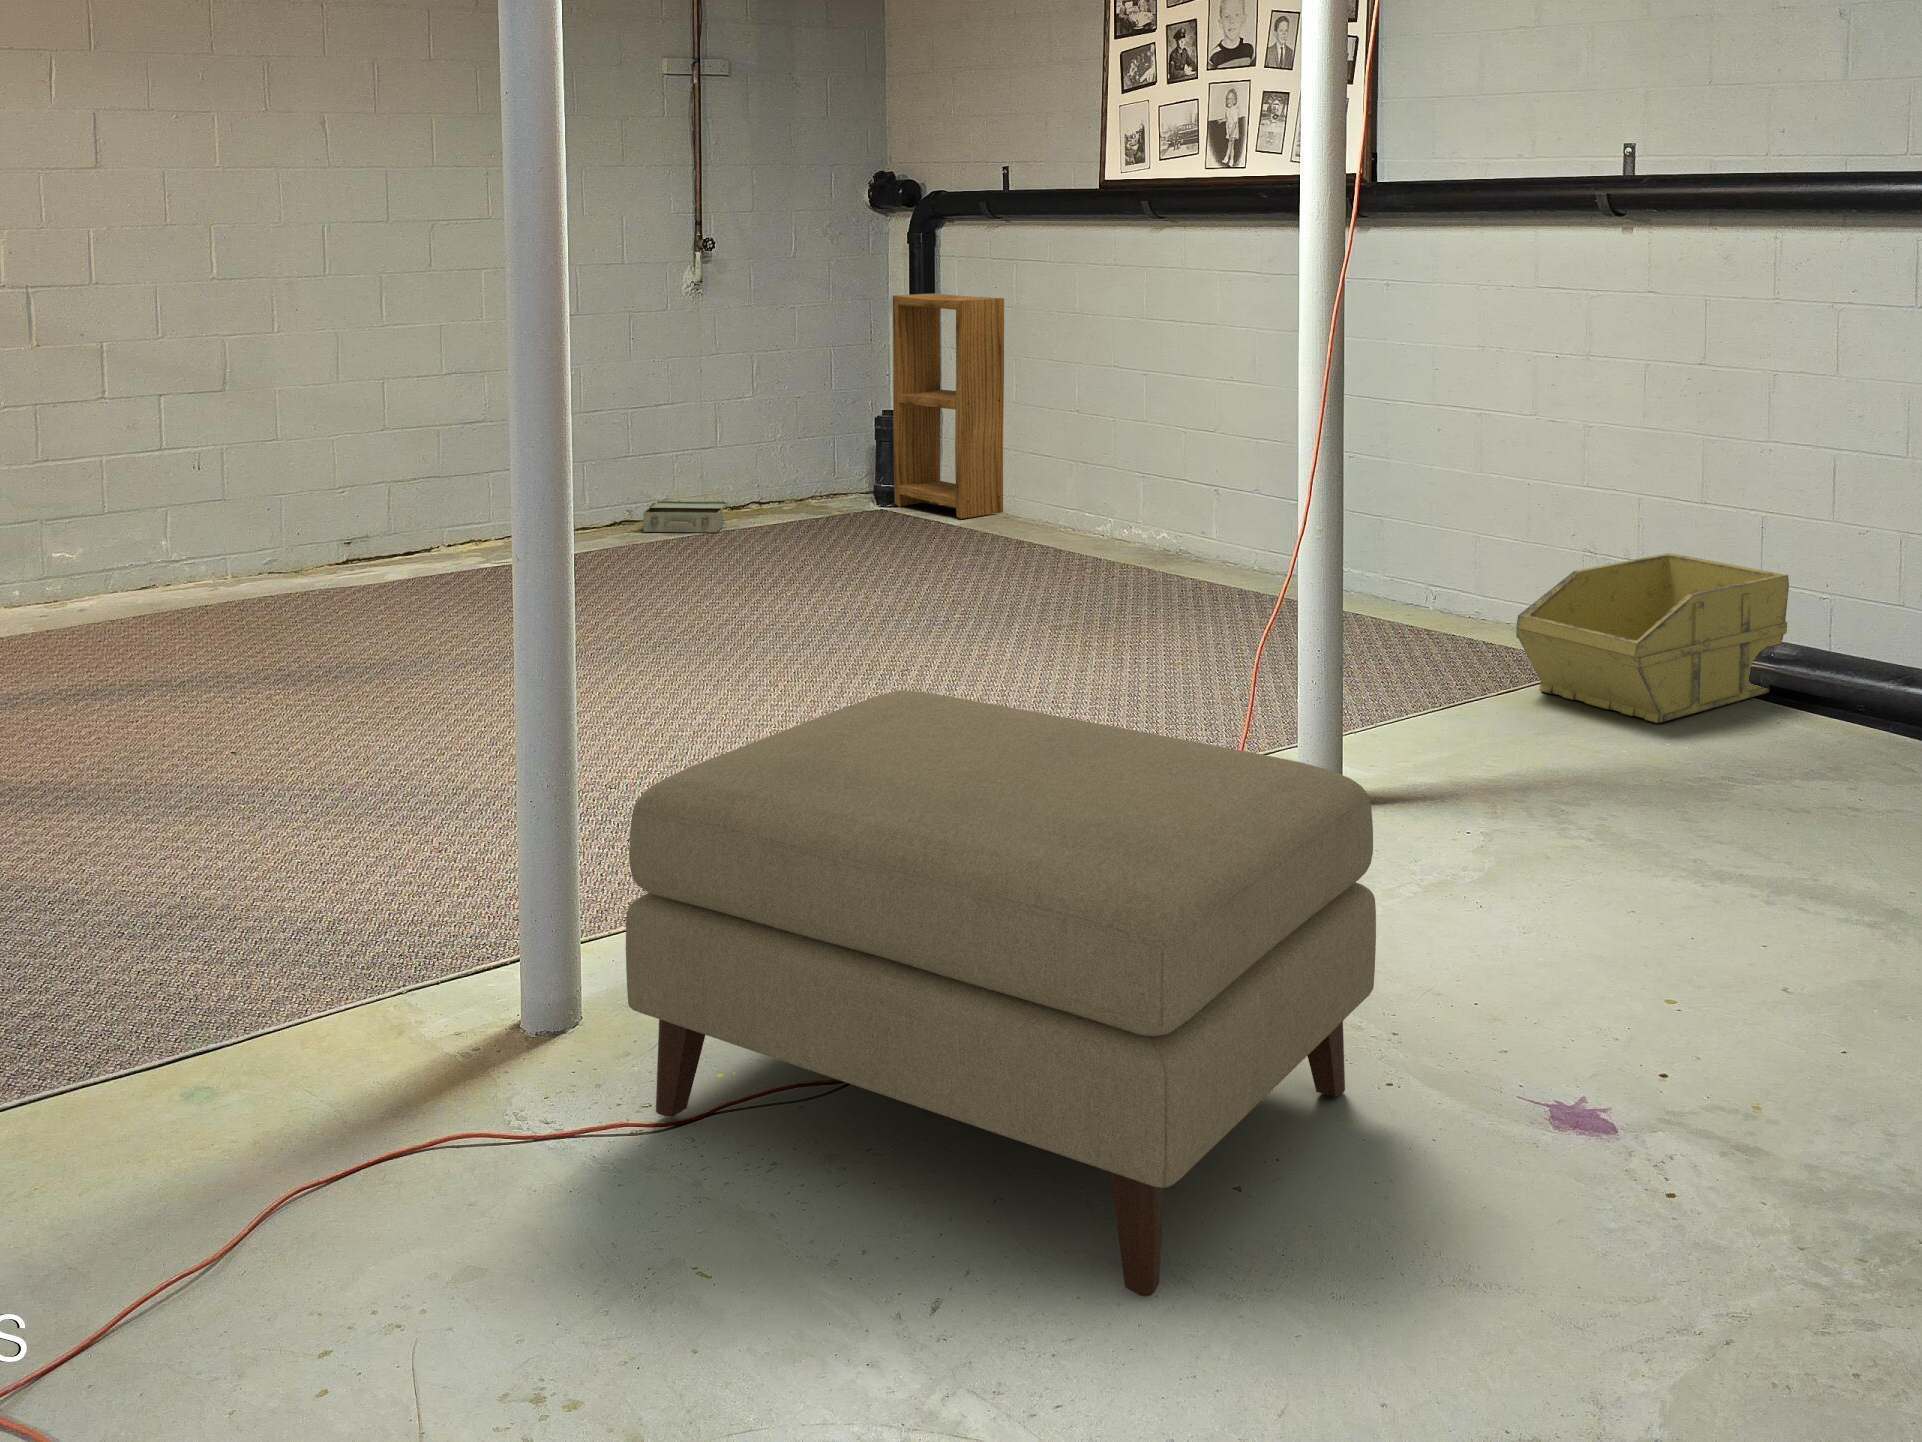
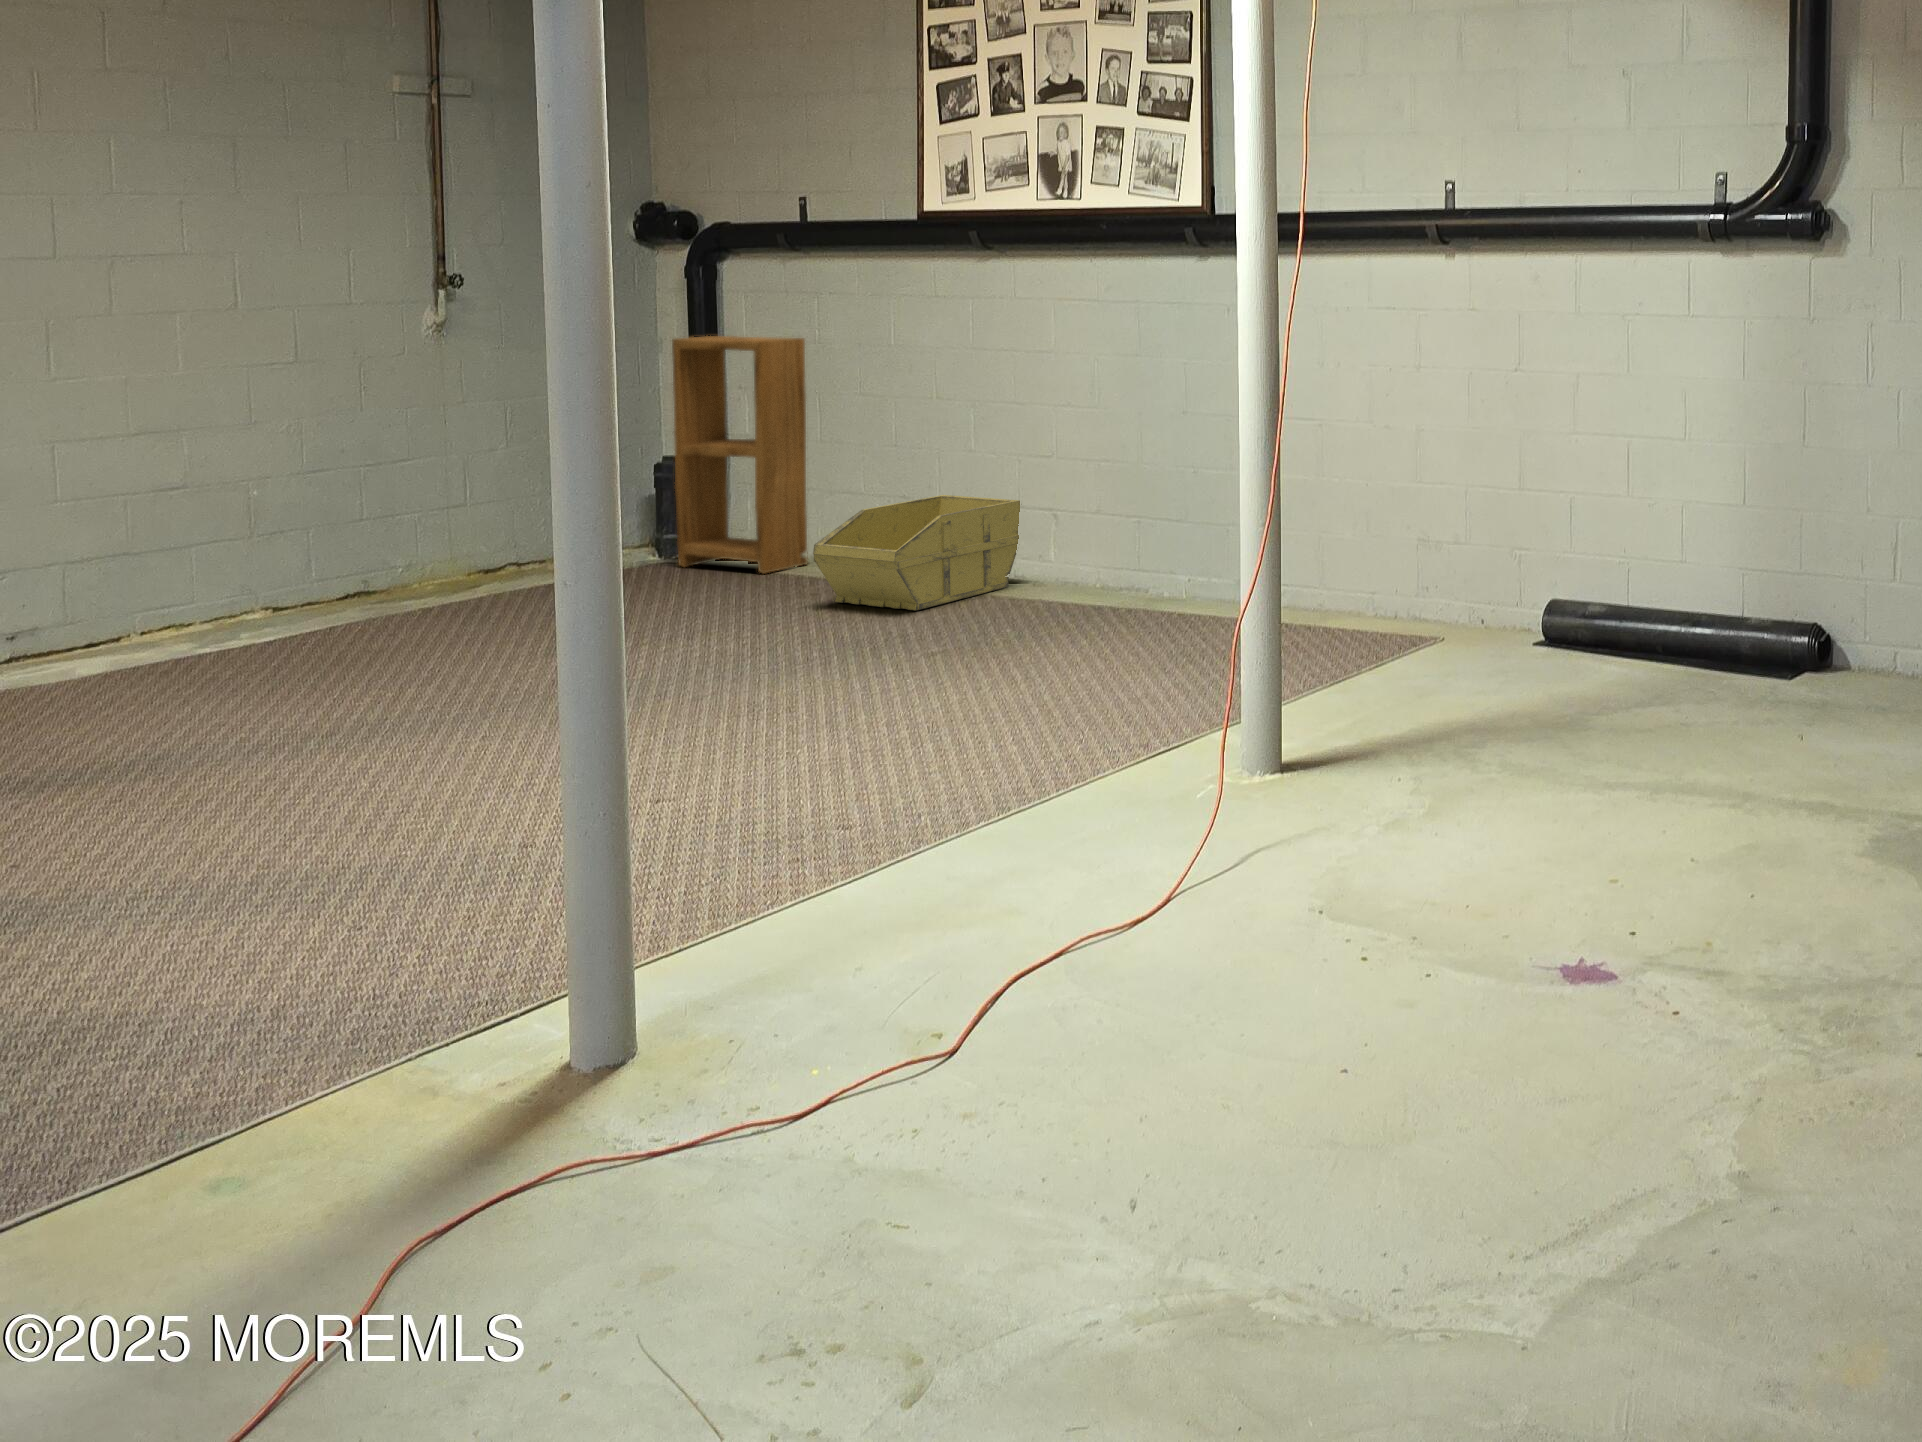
toolbox: present [643,501,728,532] -> none [380,575,483,615]
storage bin: present [1516,553,1789,723] -> present [813,495,1020,610]
ottoman: present [626,690,1376,1297] -> none [732,687,1413,1148]

